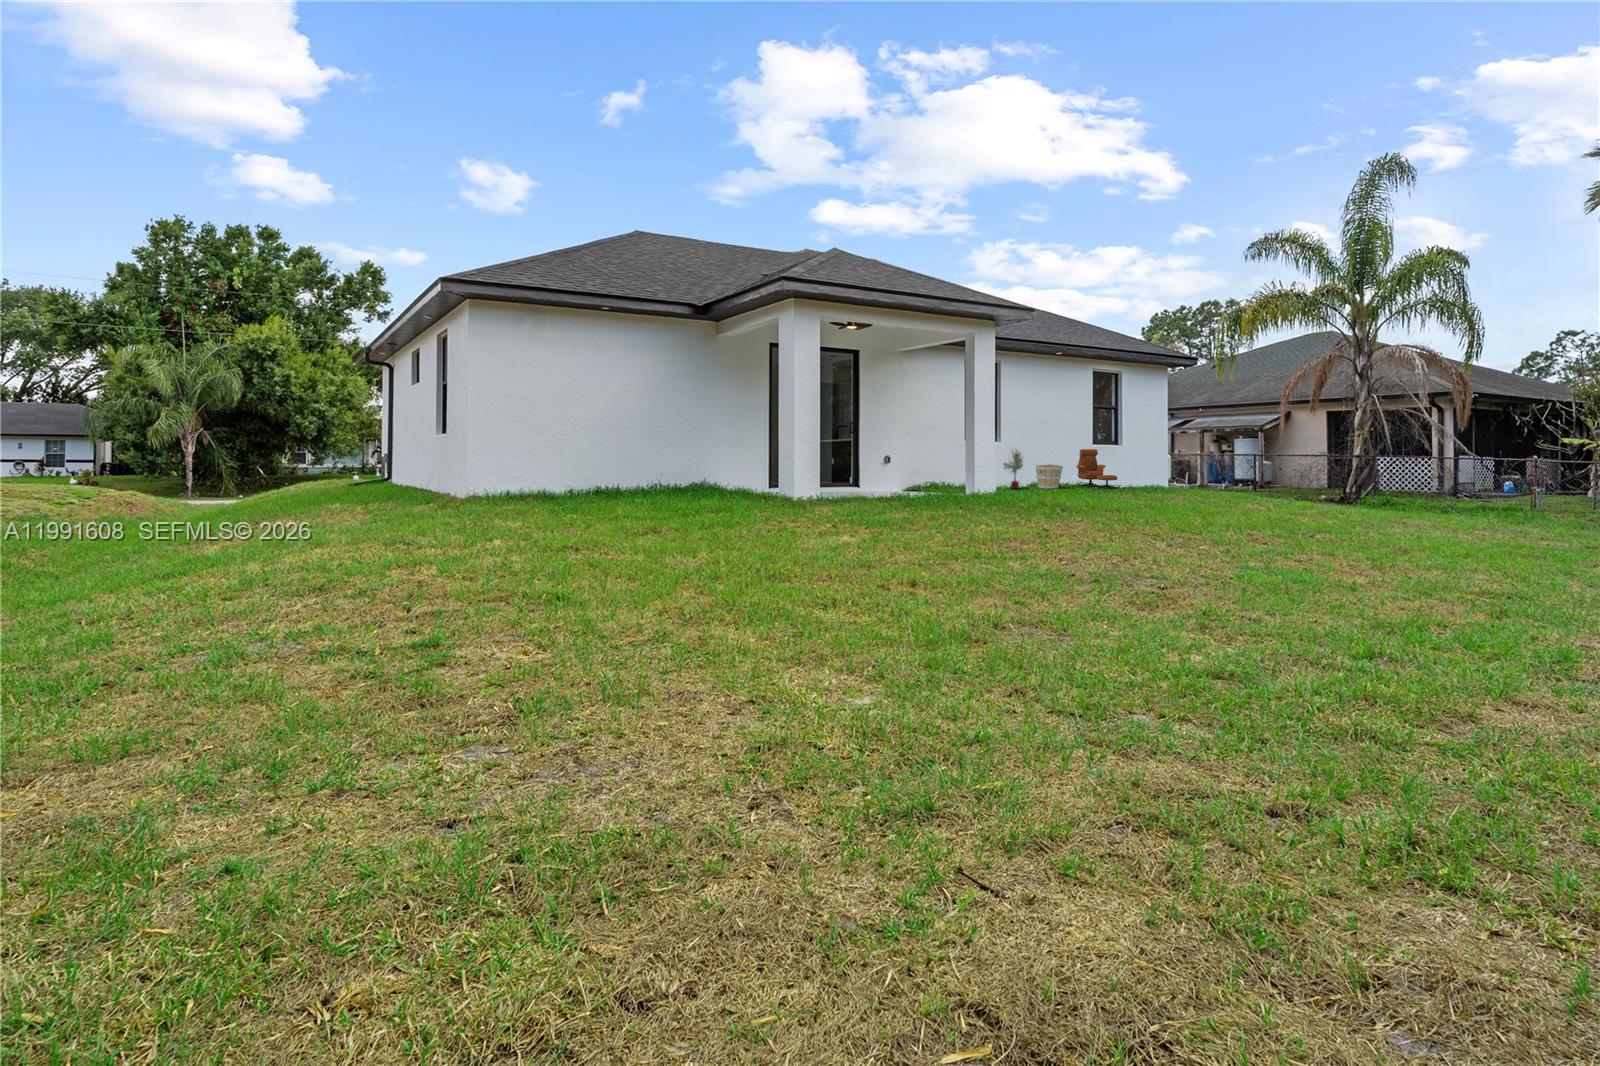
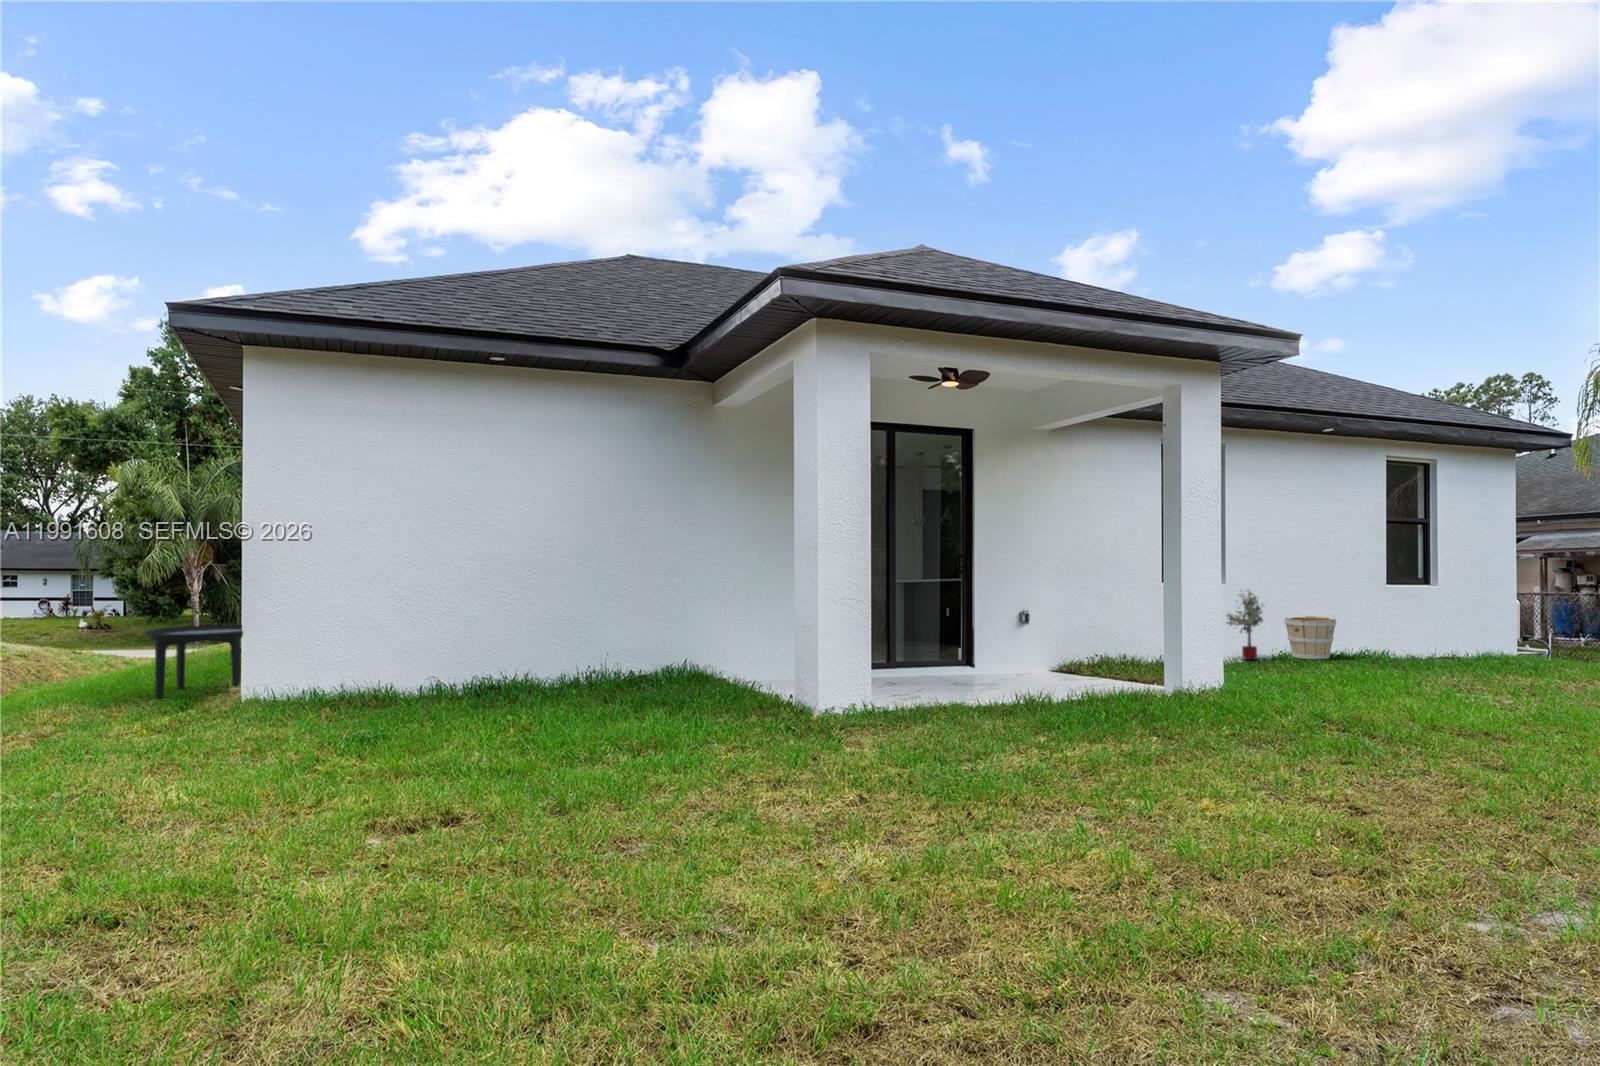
lounge chair: present [1076,449,1117,489] -> none [1358,590,1443,661]
round table: none [375,466,447,508] -> present [144,624,243,698]

